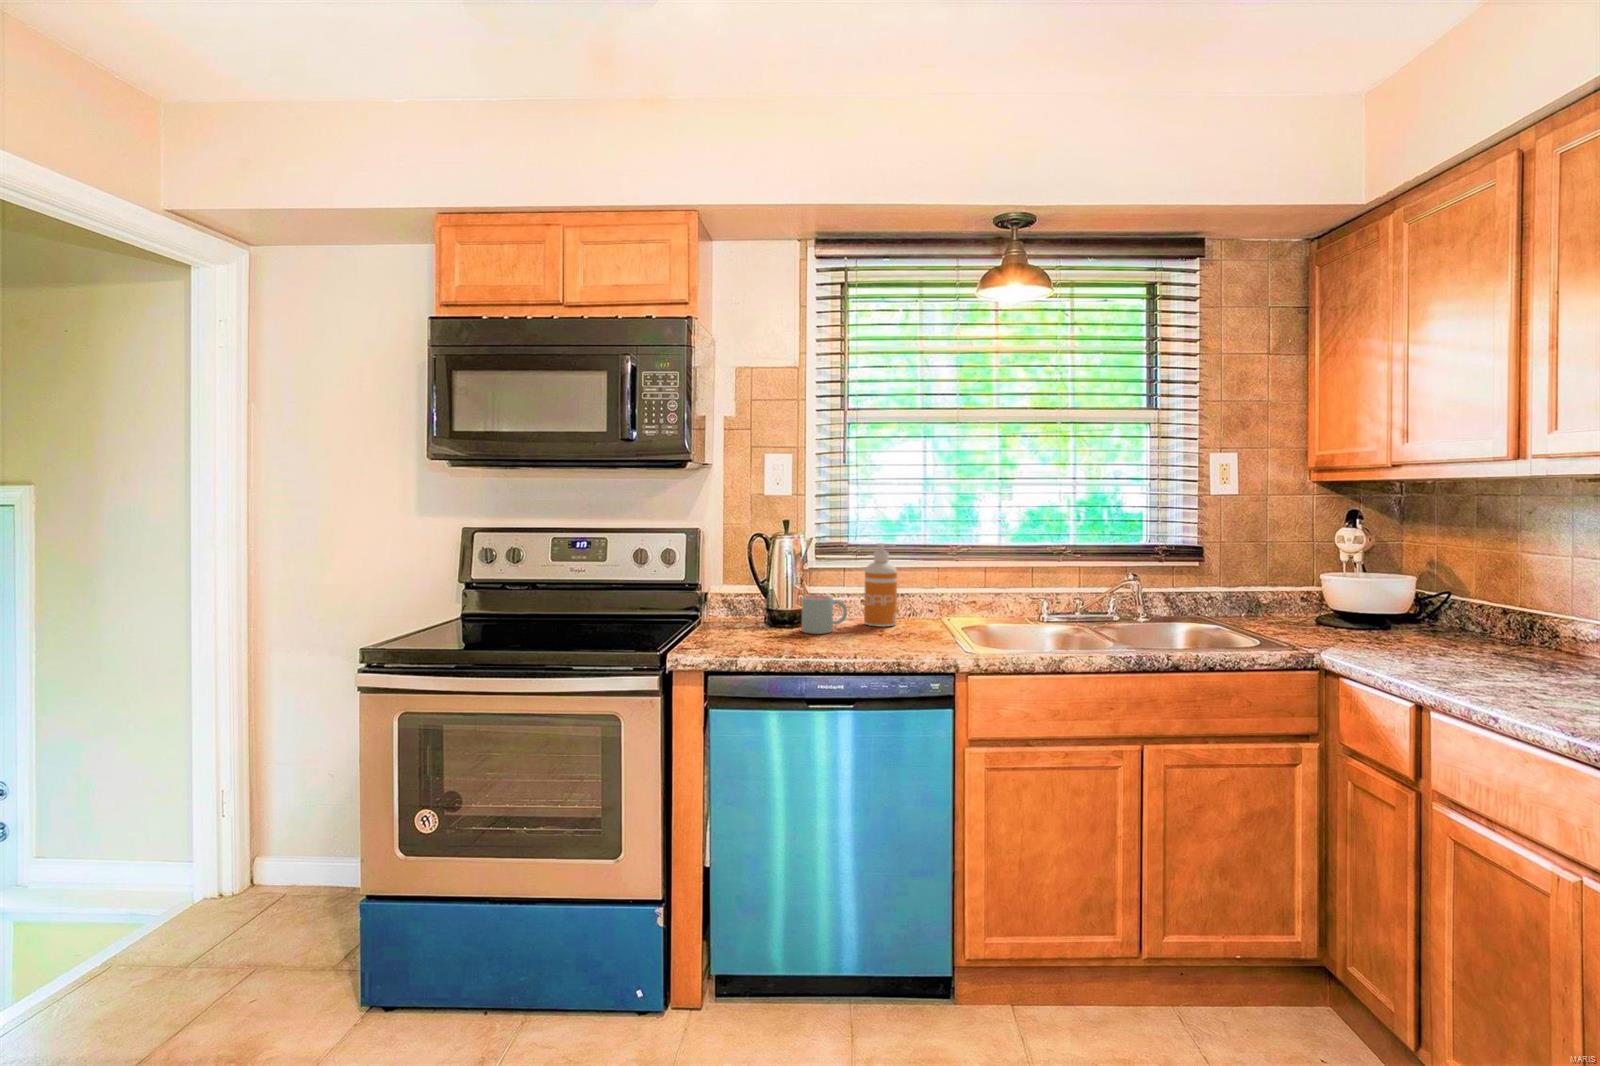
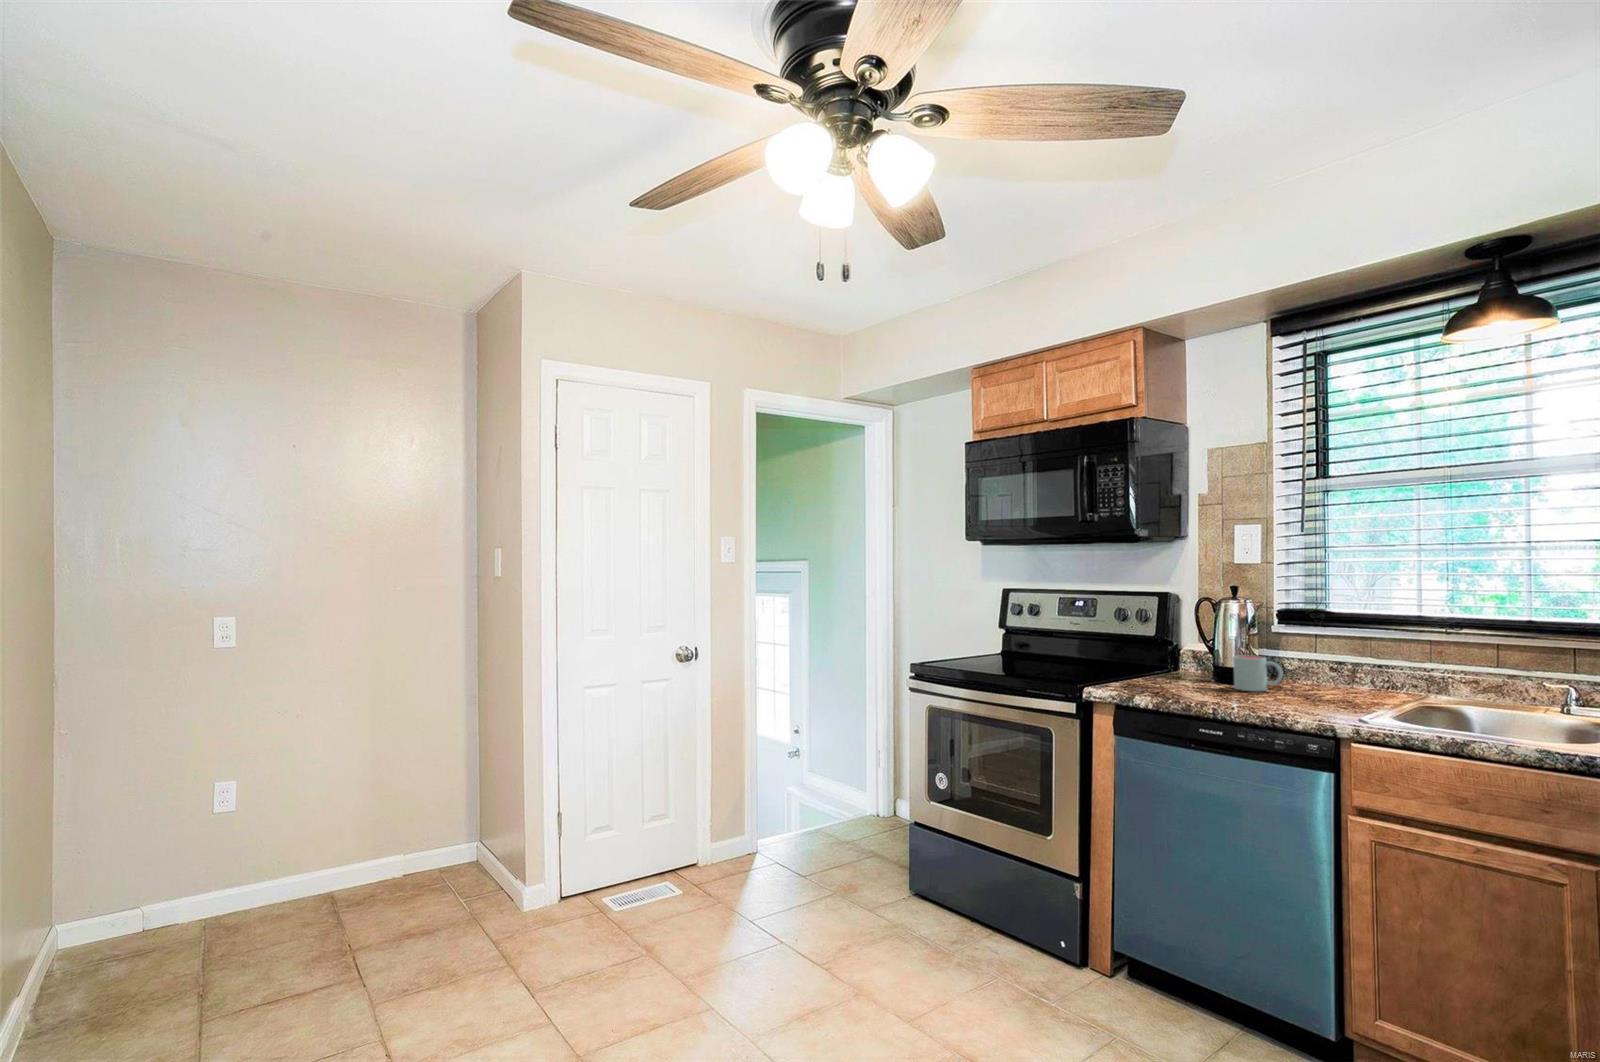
soap dispenser: present [864,543,897,627] -> none [1314,609,1355,694]

